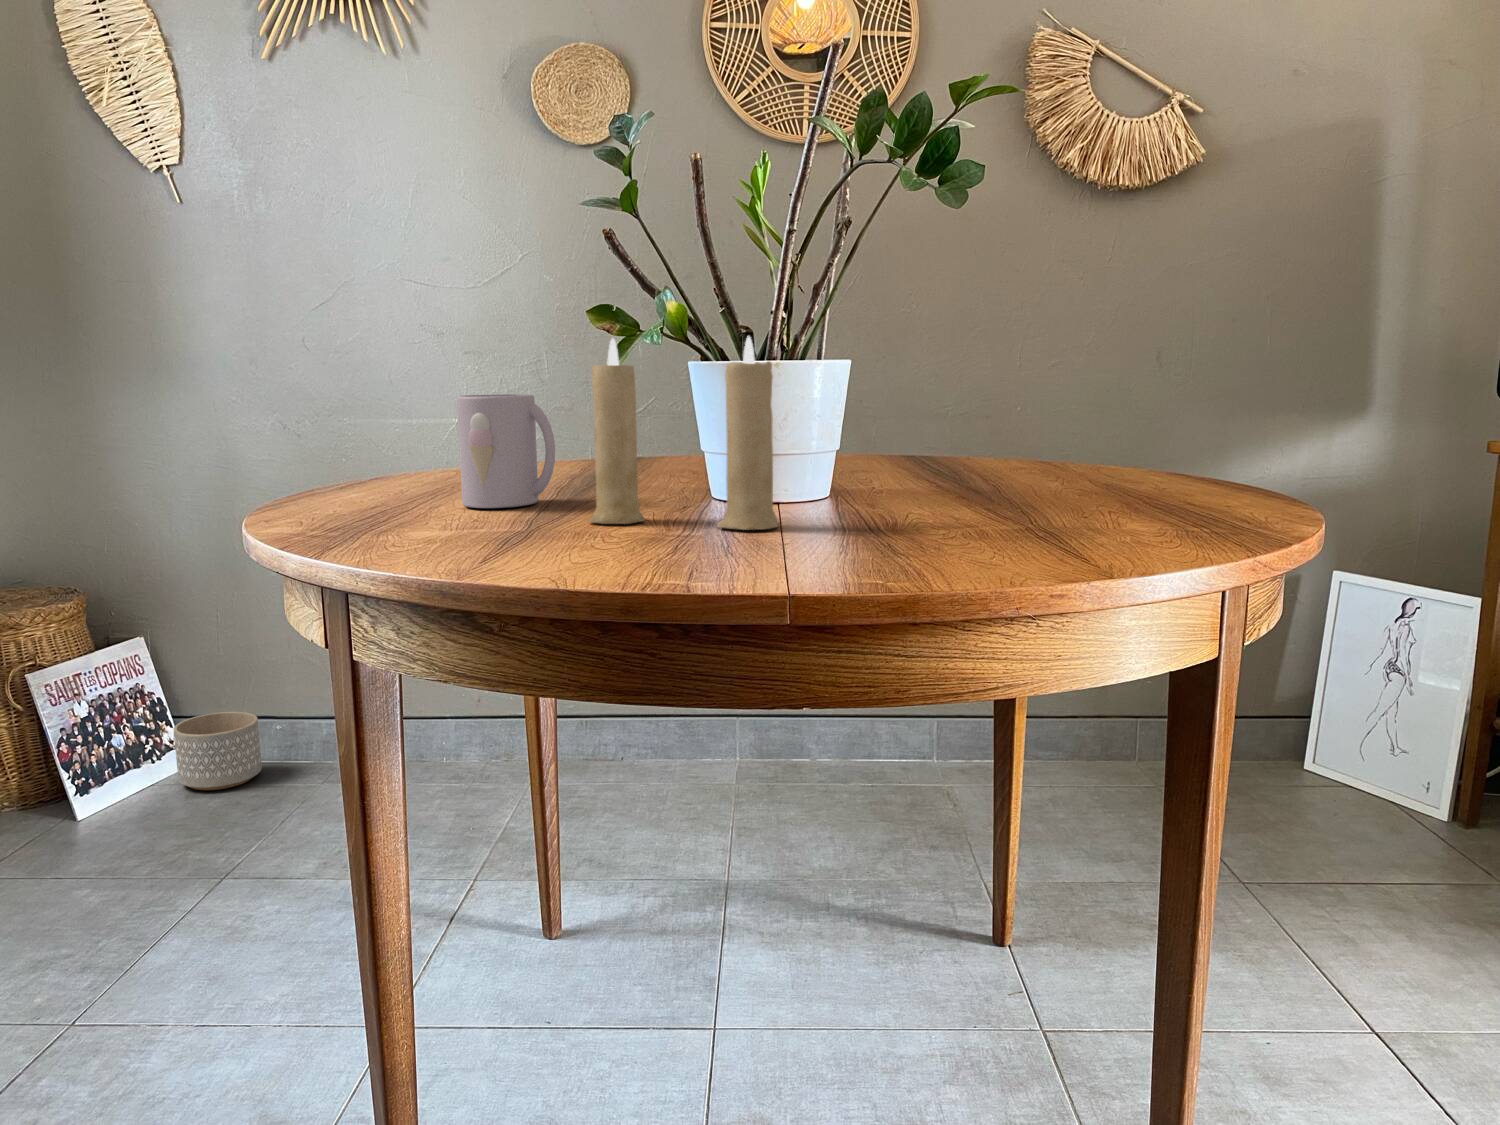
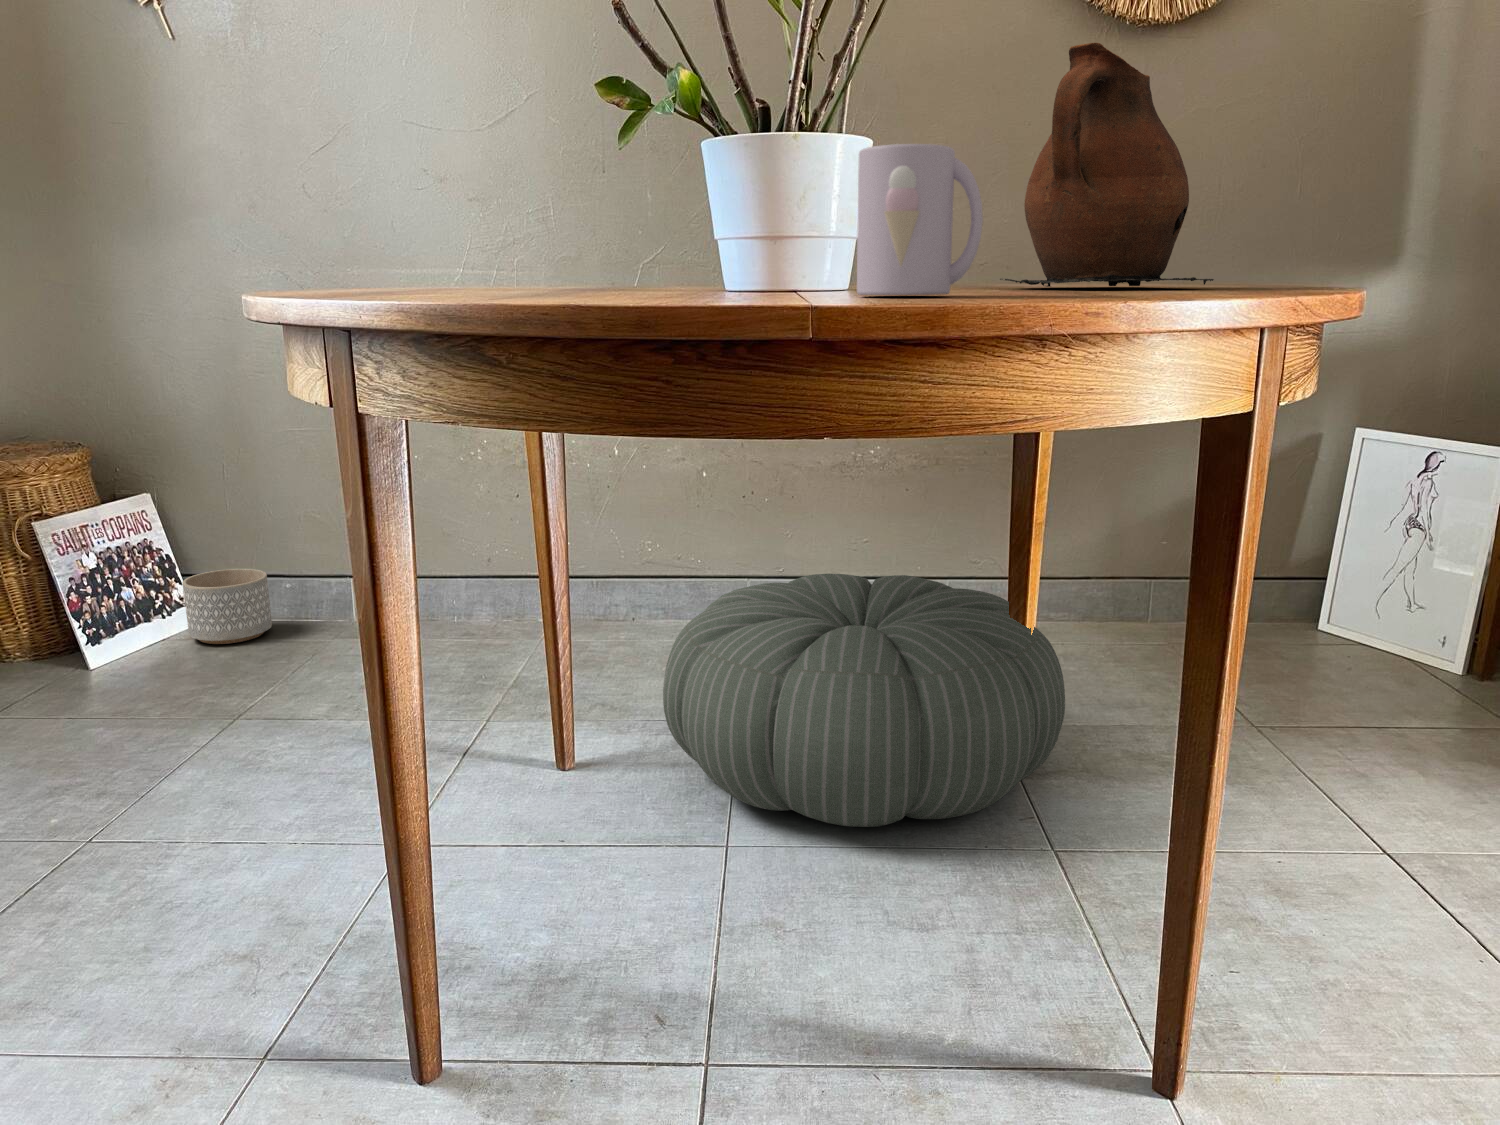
ceramic pitcher: none [973,272,1179,497] -> present [1000,43,1214,287]
candle: present [589,336,779,530] -> none [599,78,798,293]
mug: present [457,394,555,508] -> present [857,144,983,295]
pouf: none [649,734,1046,1007] -> present [663,574,1065,827]

